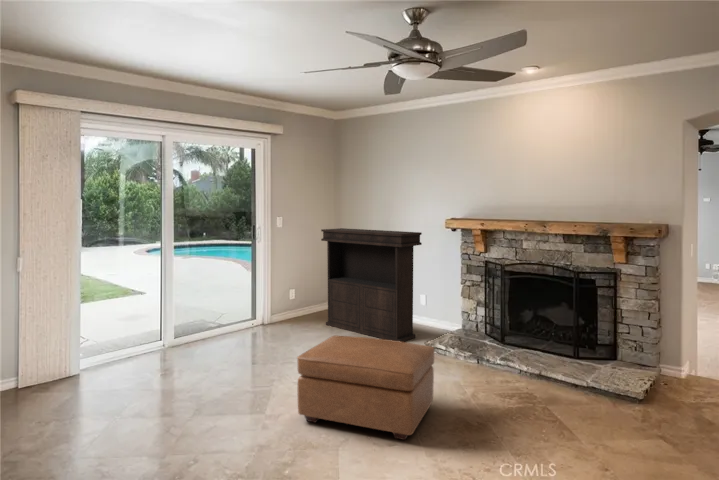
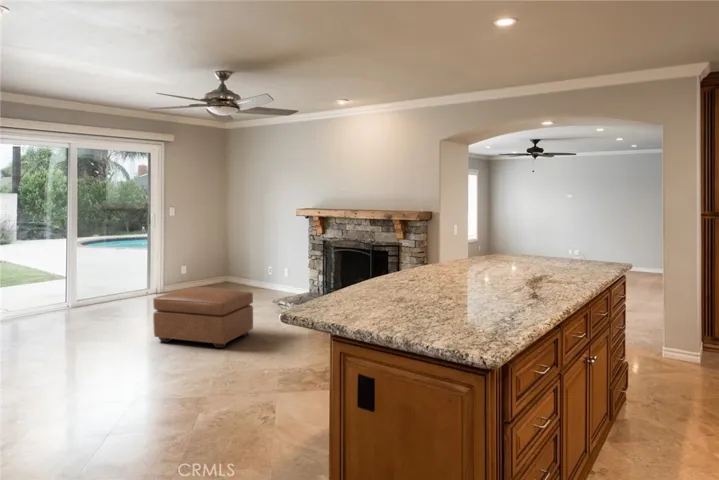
console table: present [321,228,422,342] -> none [205,217,277,302]

